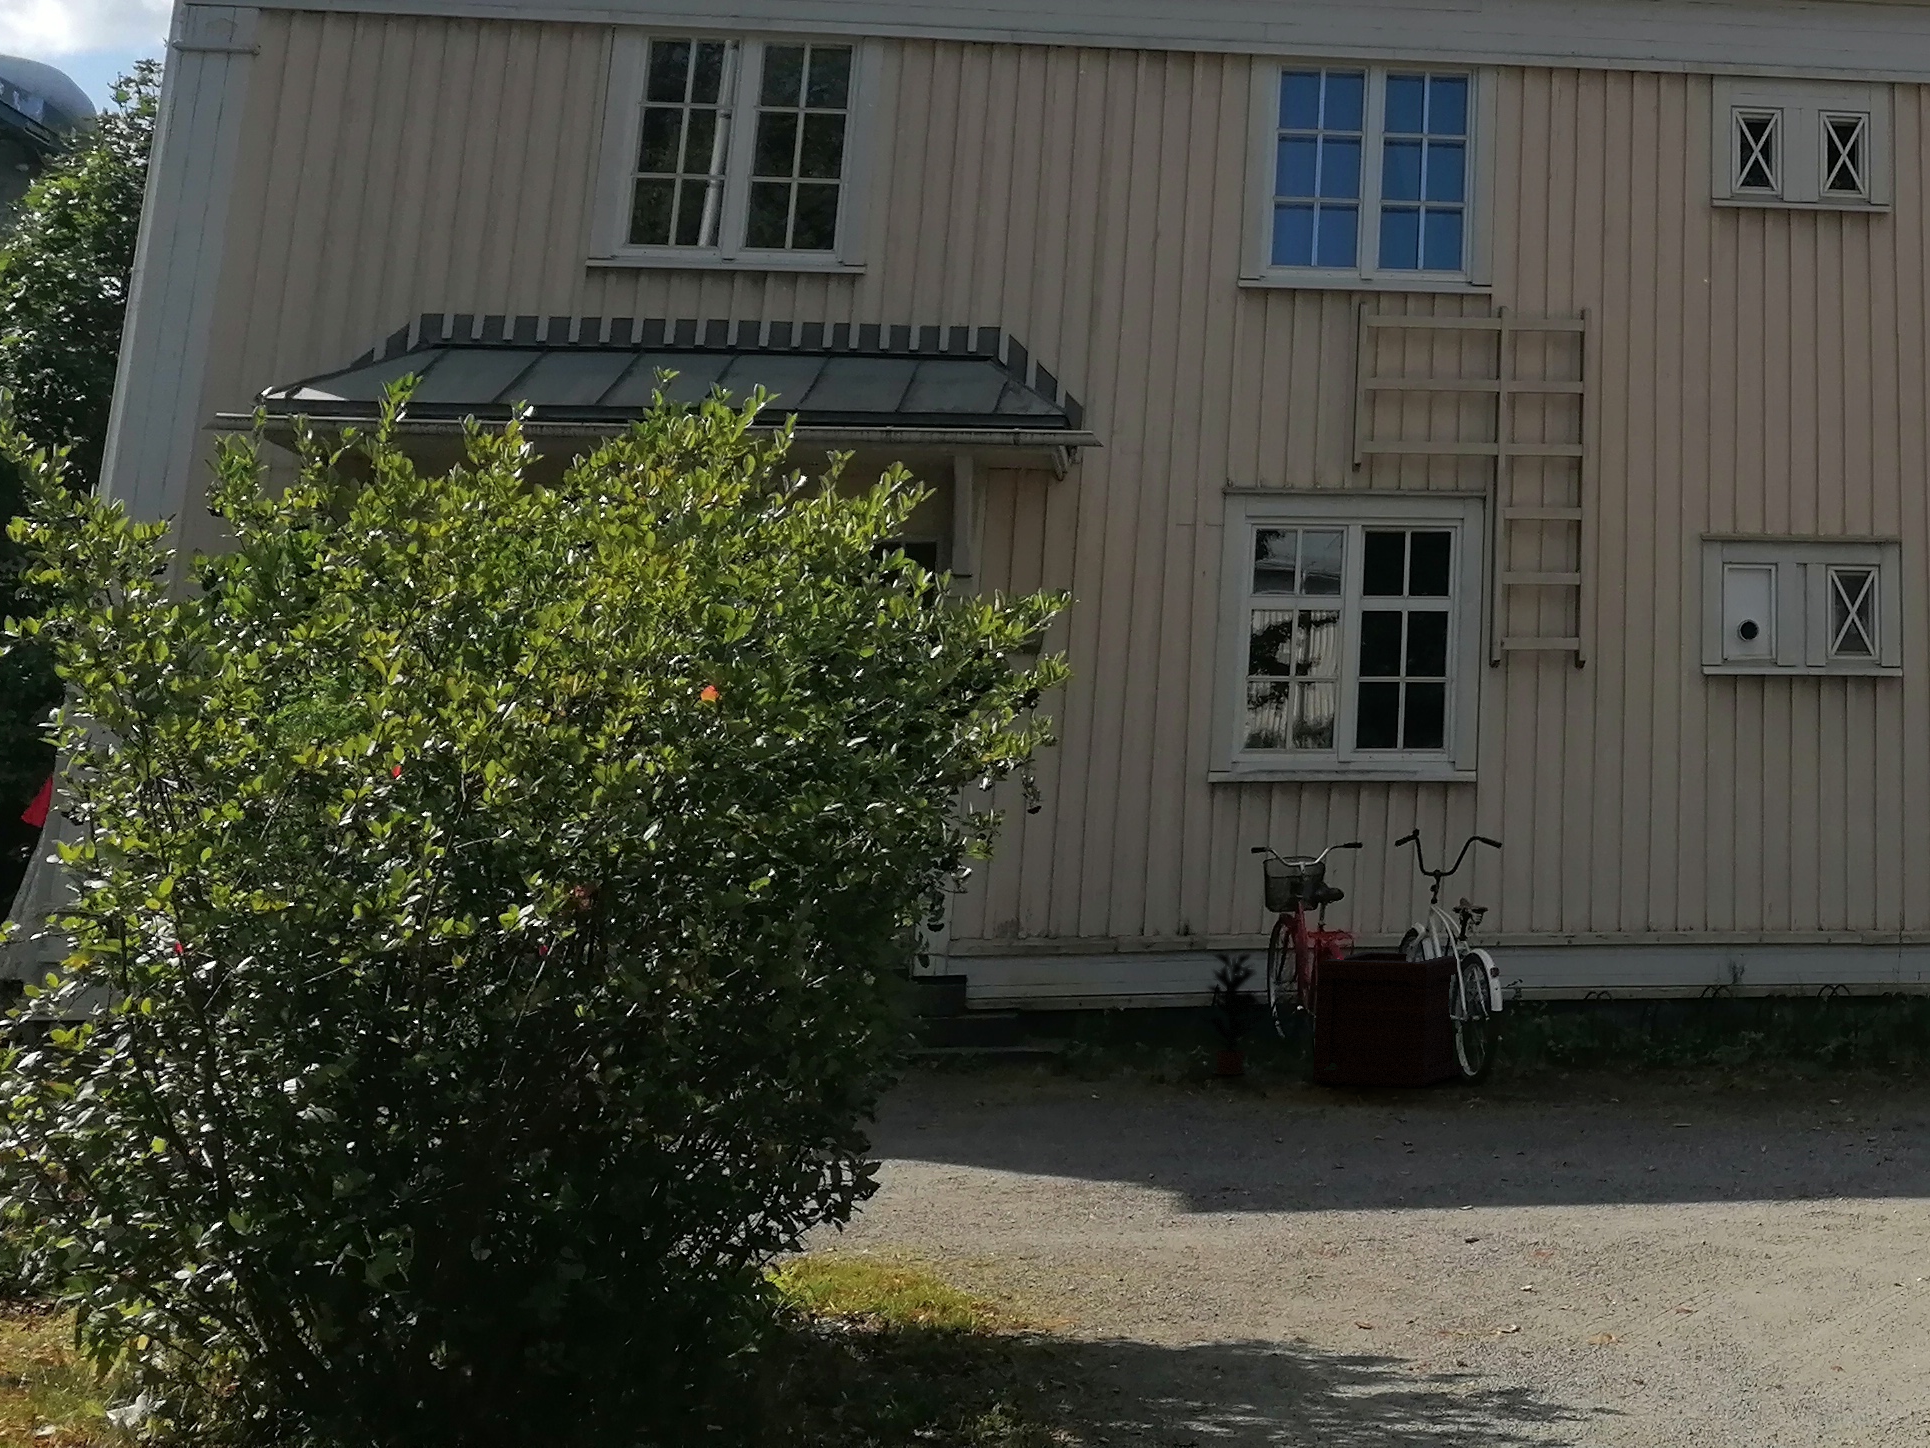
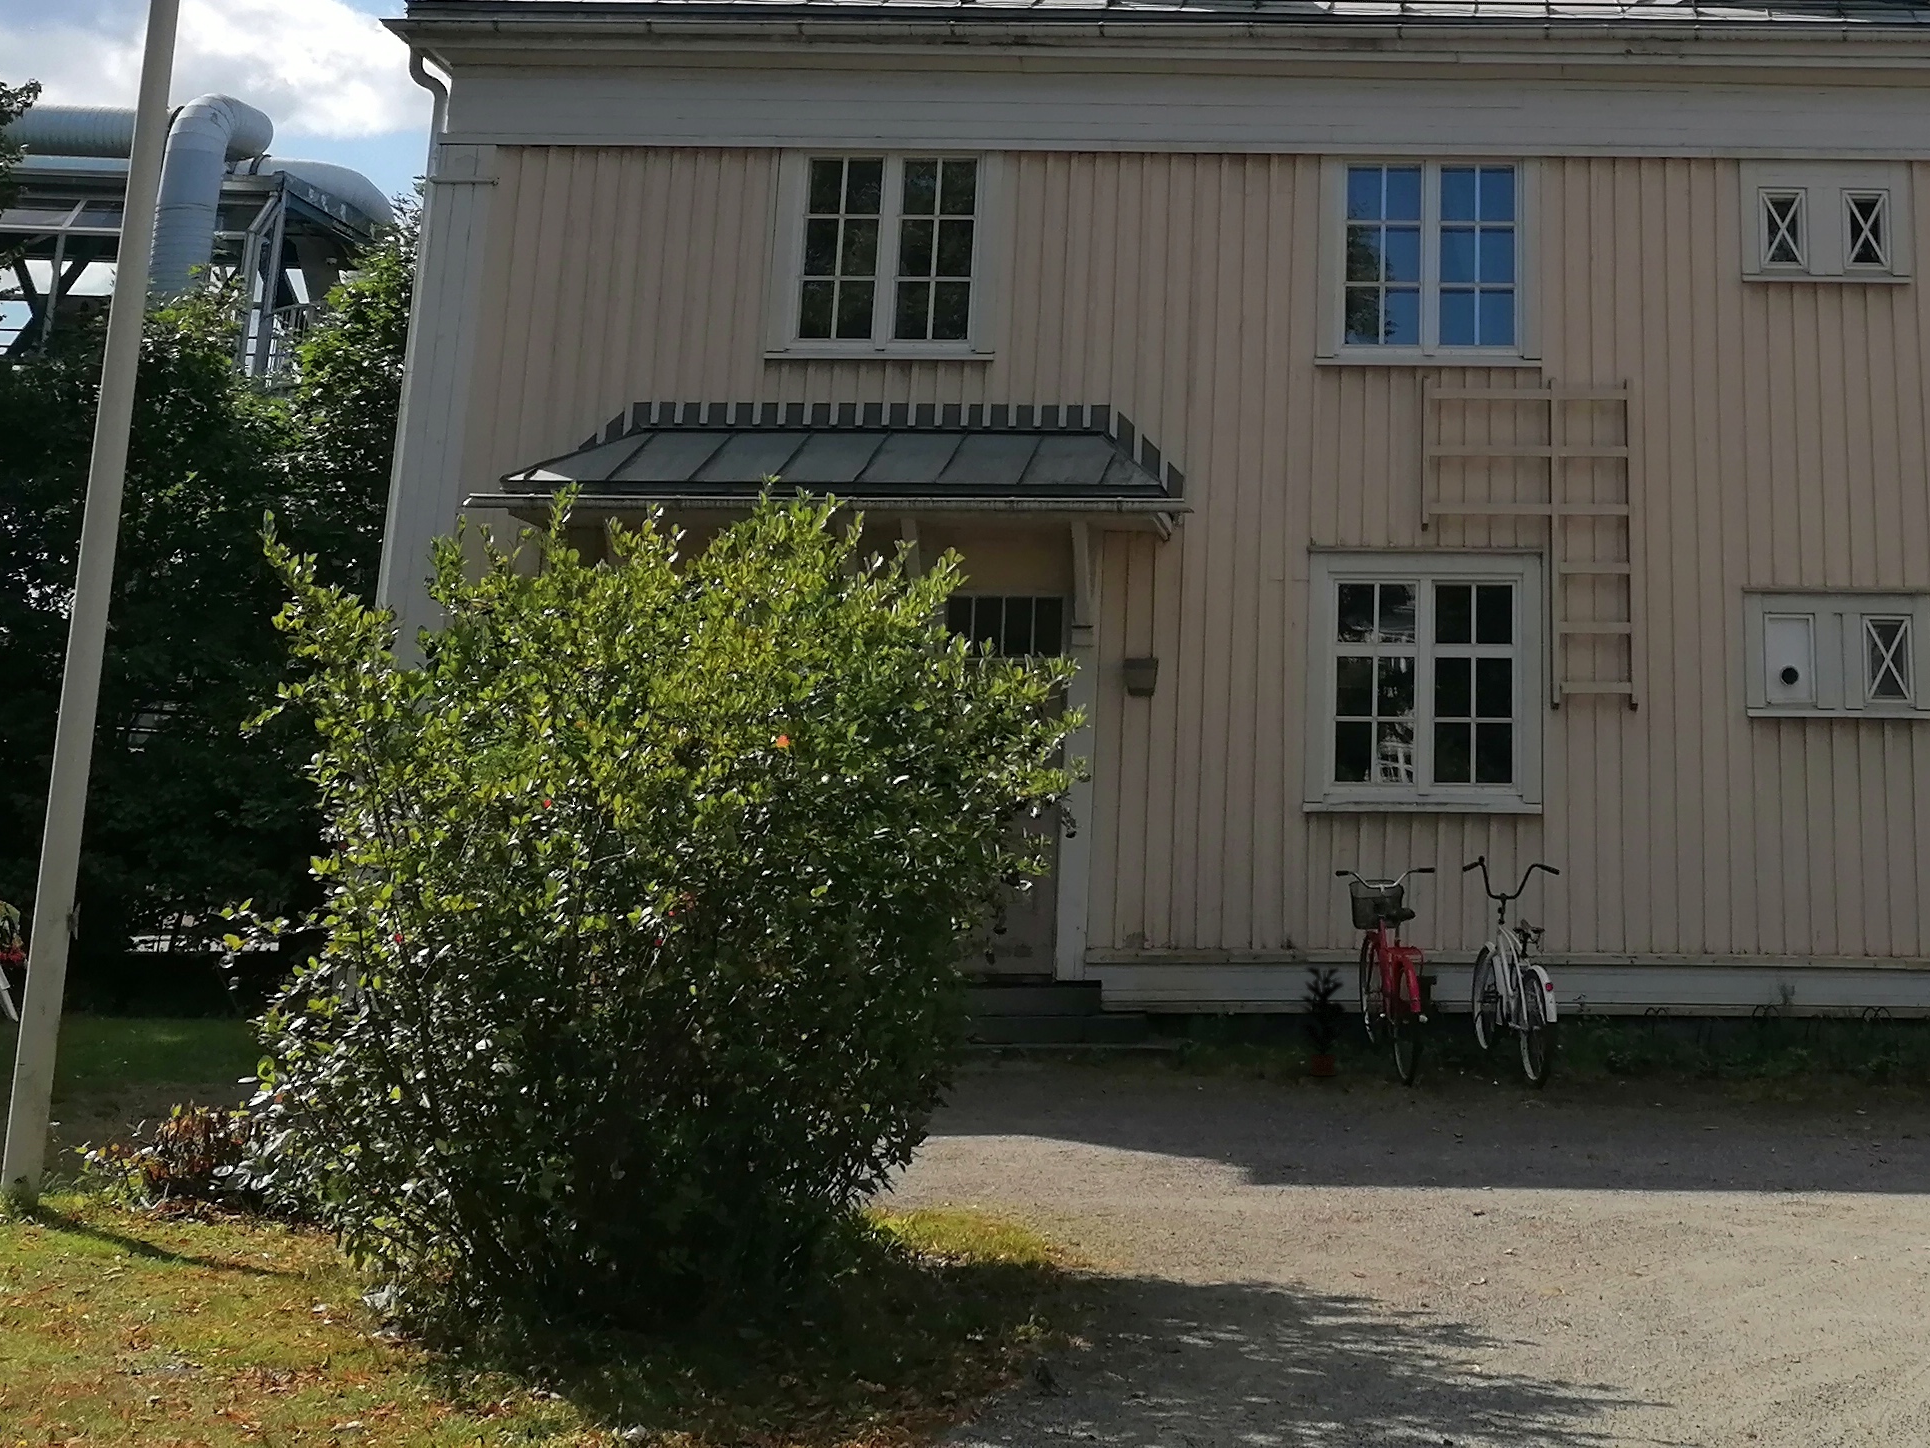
wooden crate: present [1313,952,1464,1088] -> none [1393,968,1530,1091]

